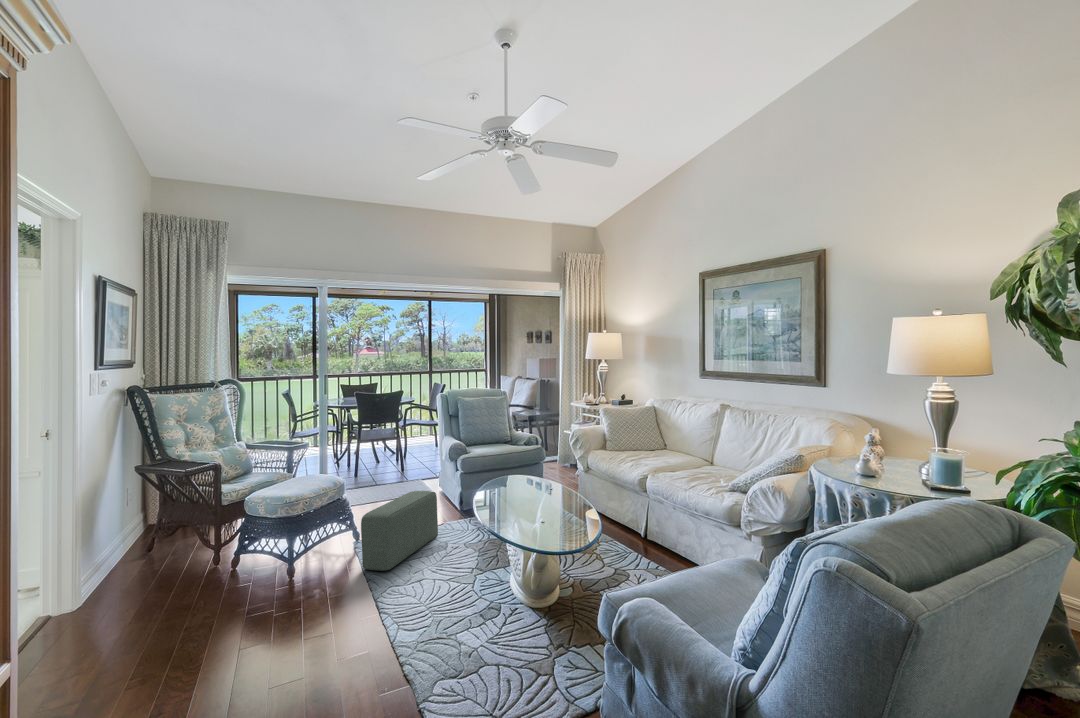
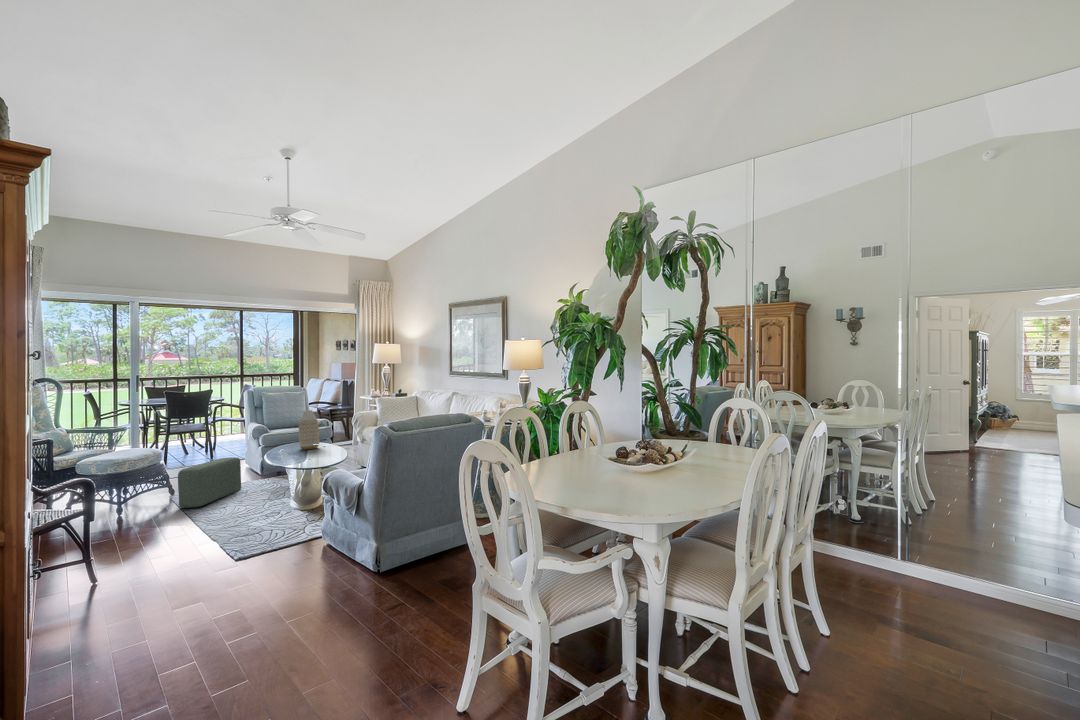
vase: none [511,430,539,489] -> present [299,410,320,450]

